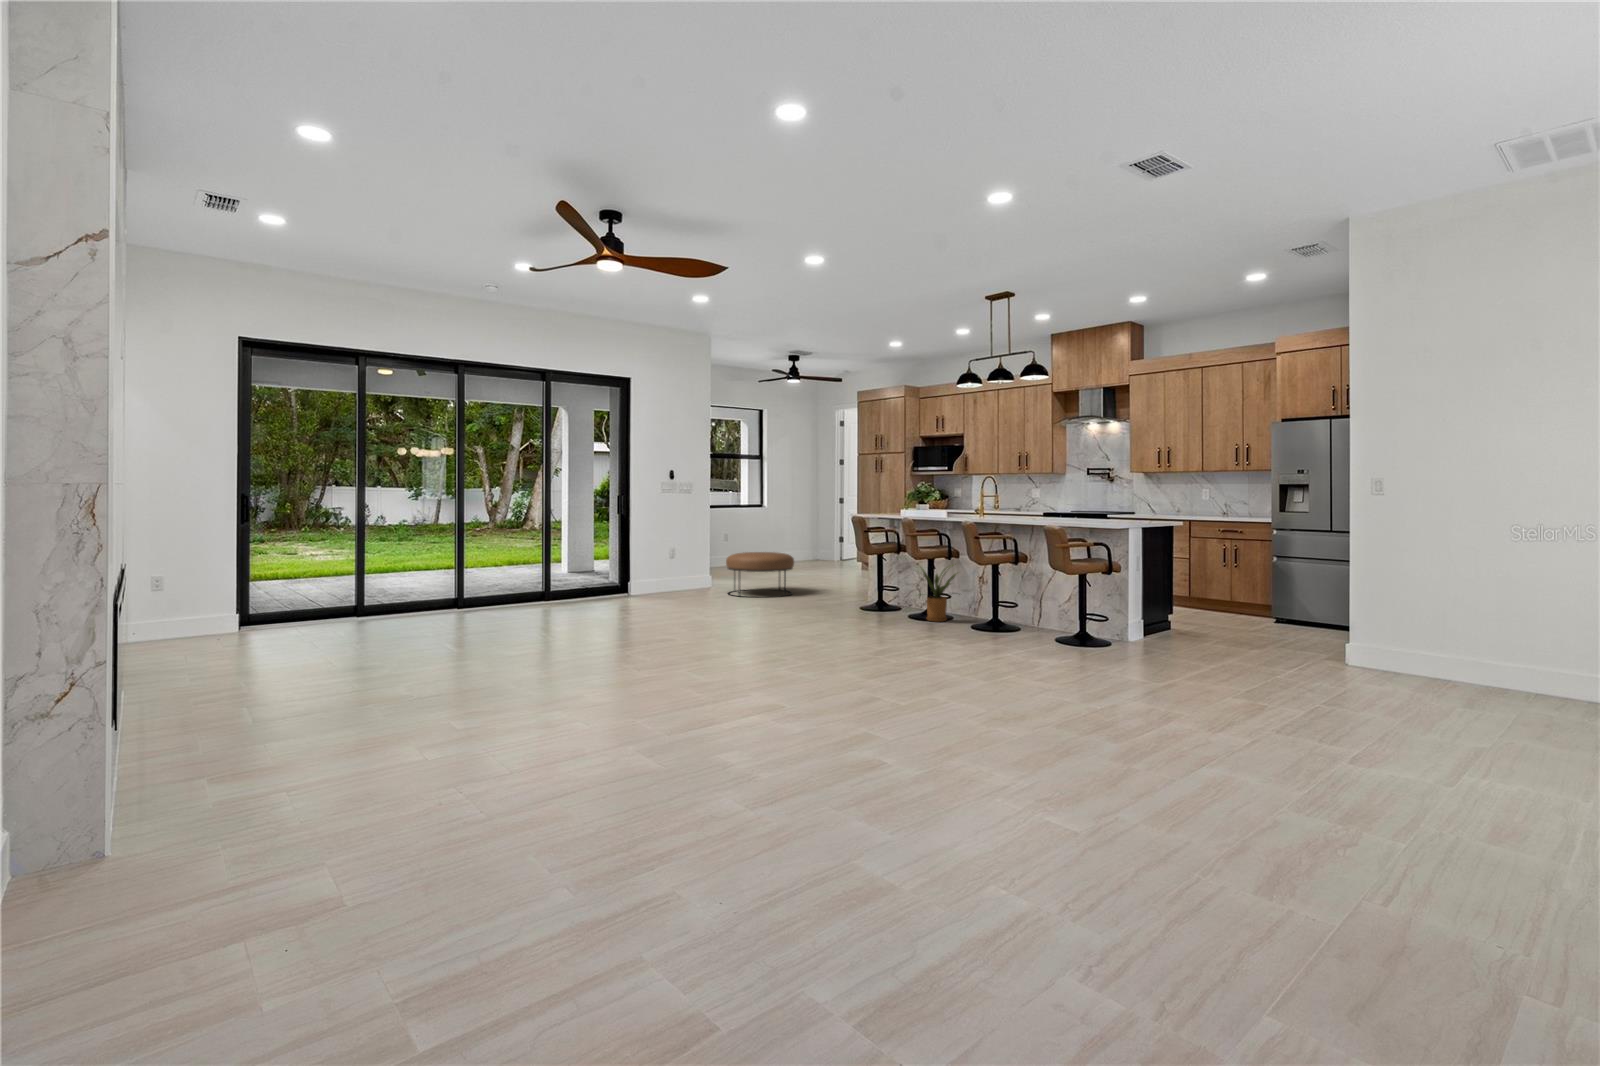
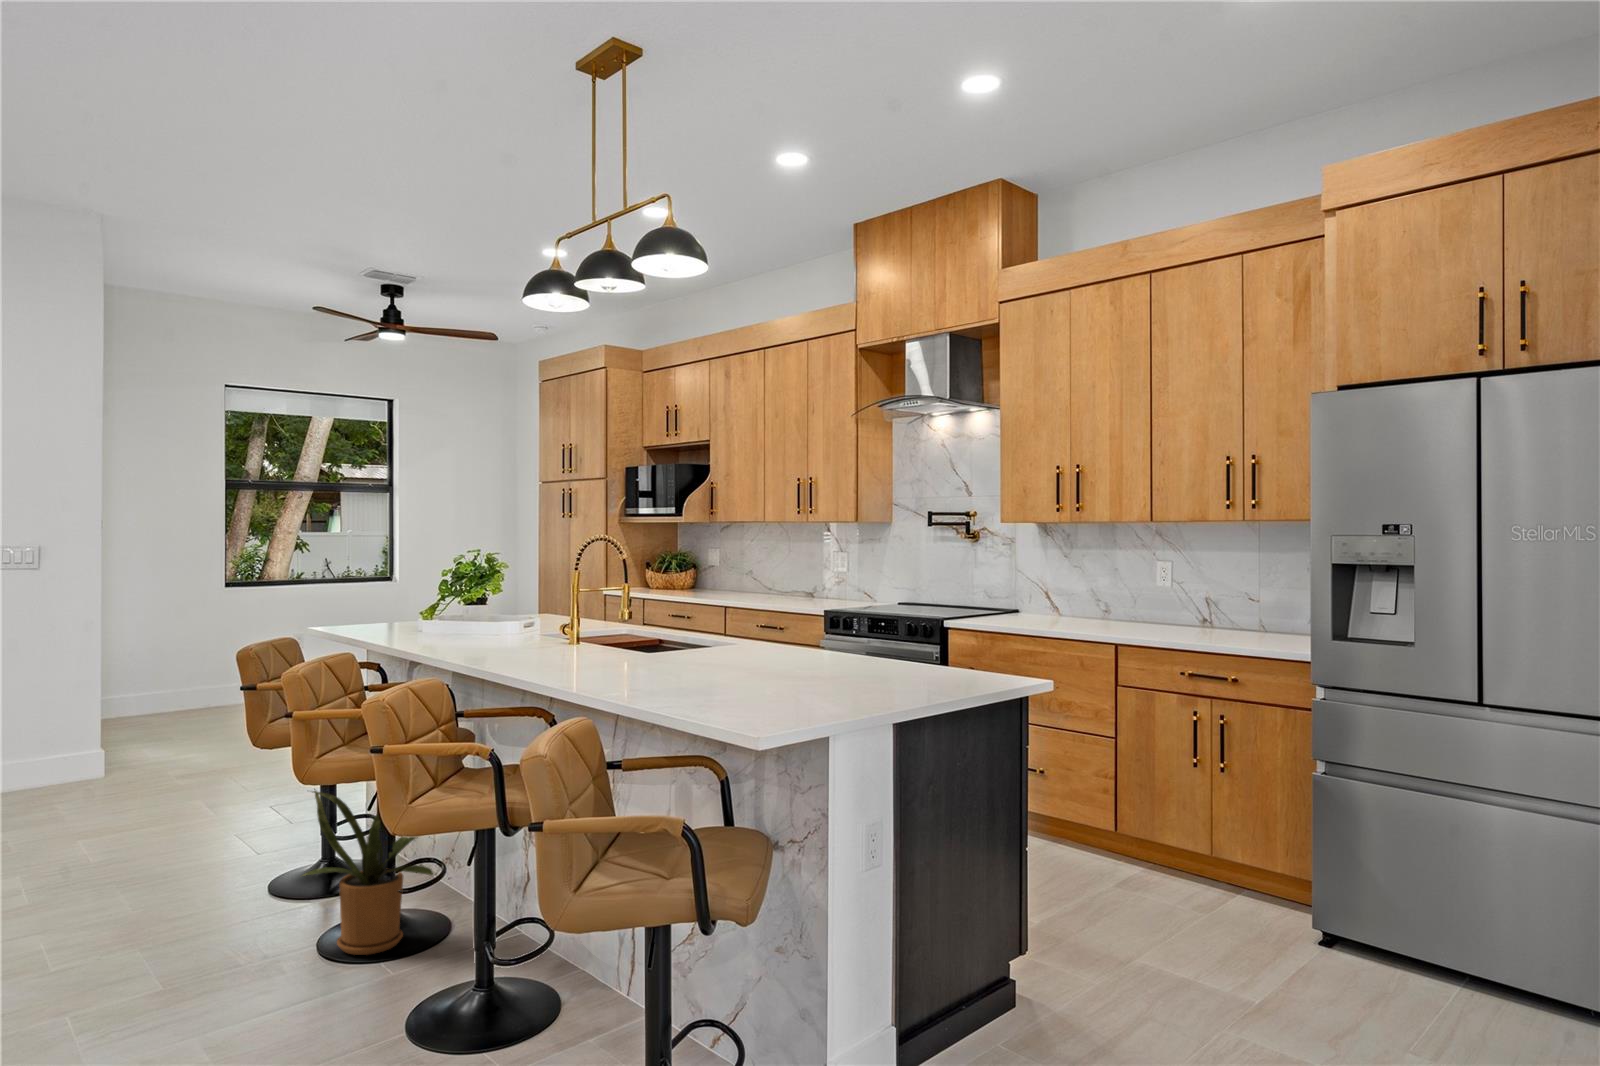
ottoman: present [726,552,794,596] -> none [61,688,250,809]

